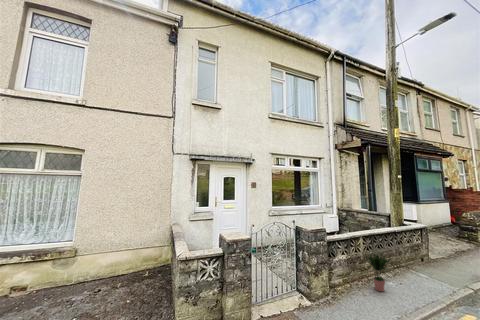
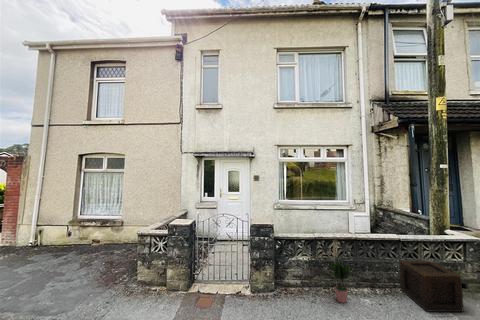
wooden crate: none [398,245,442,283] -> present [400,261,463,312]

